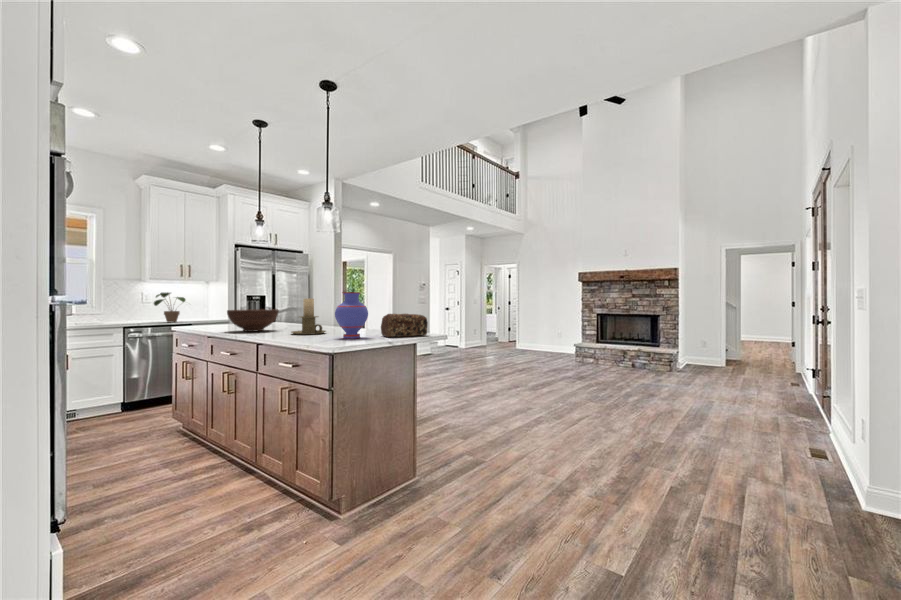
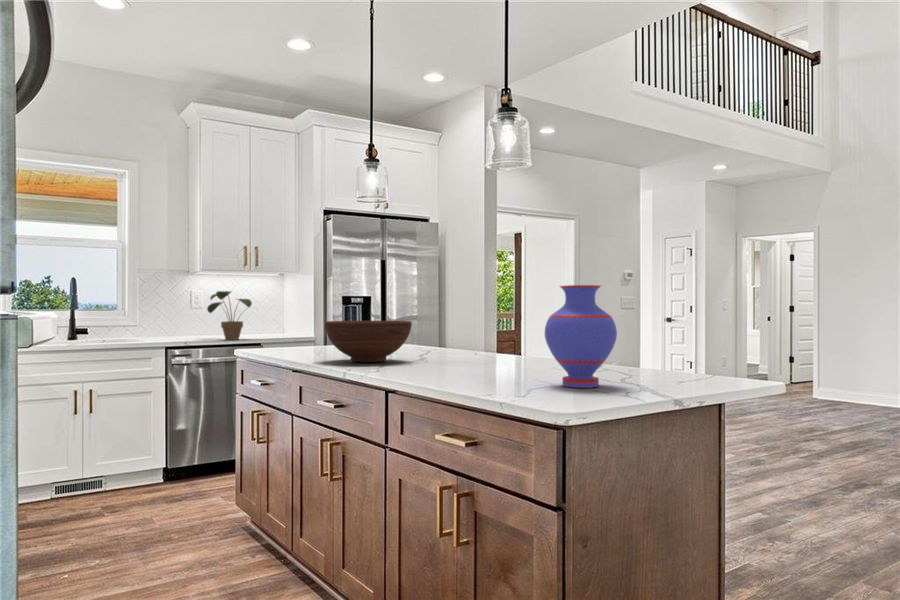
candle holder: present [291,298,326,335] -> none [442,299,510,373]
bread loaf: present [381,314,428,337] -> none [637,333,751,387]

